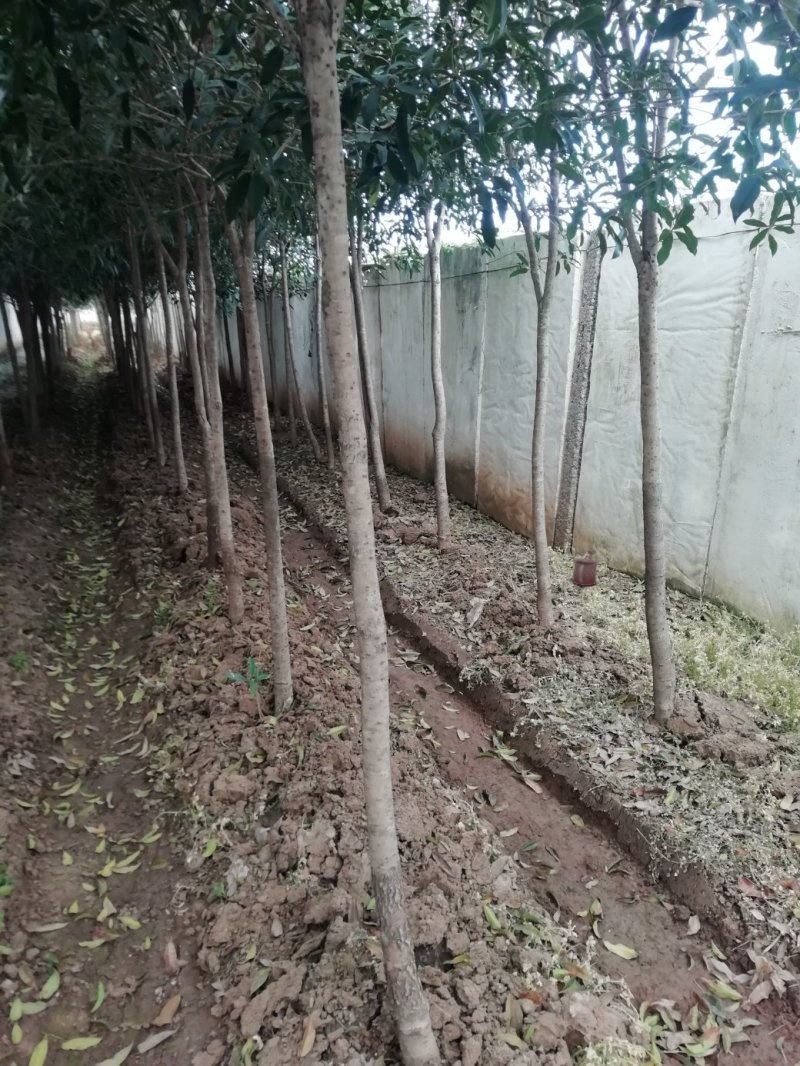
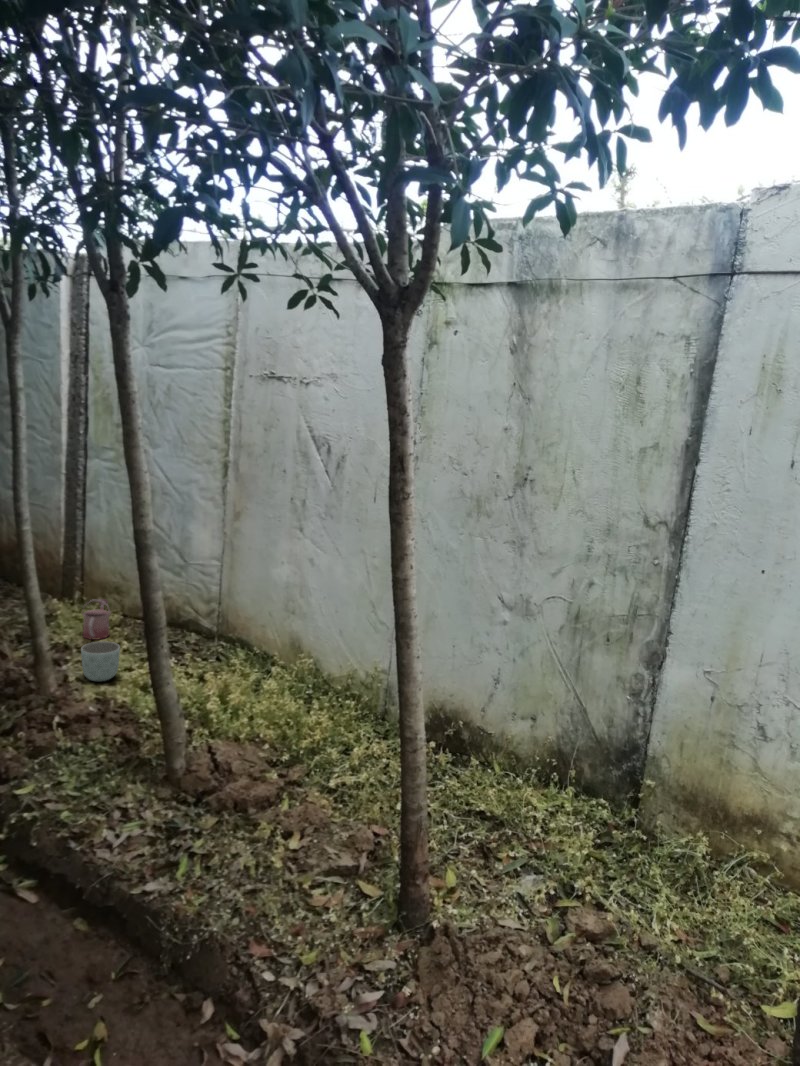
planter: none [575,586,610,623] -> present [81,641,120,681]

